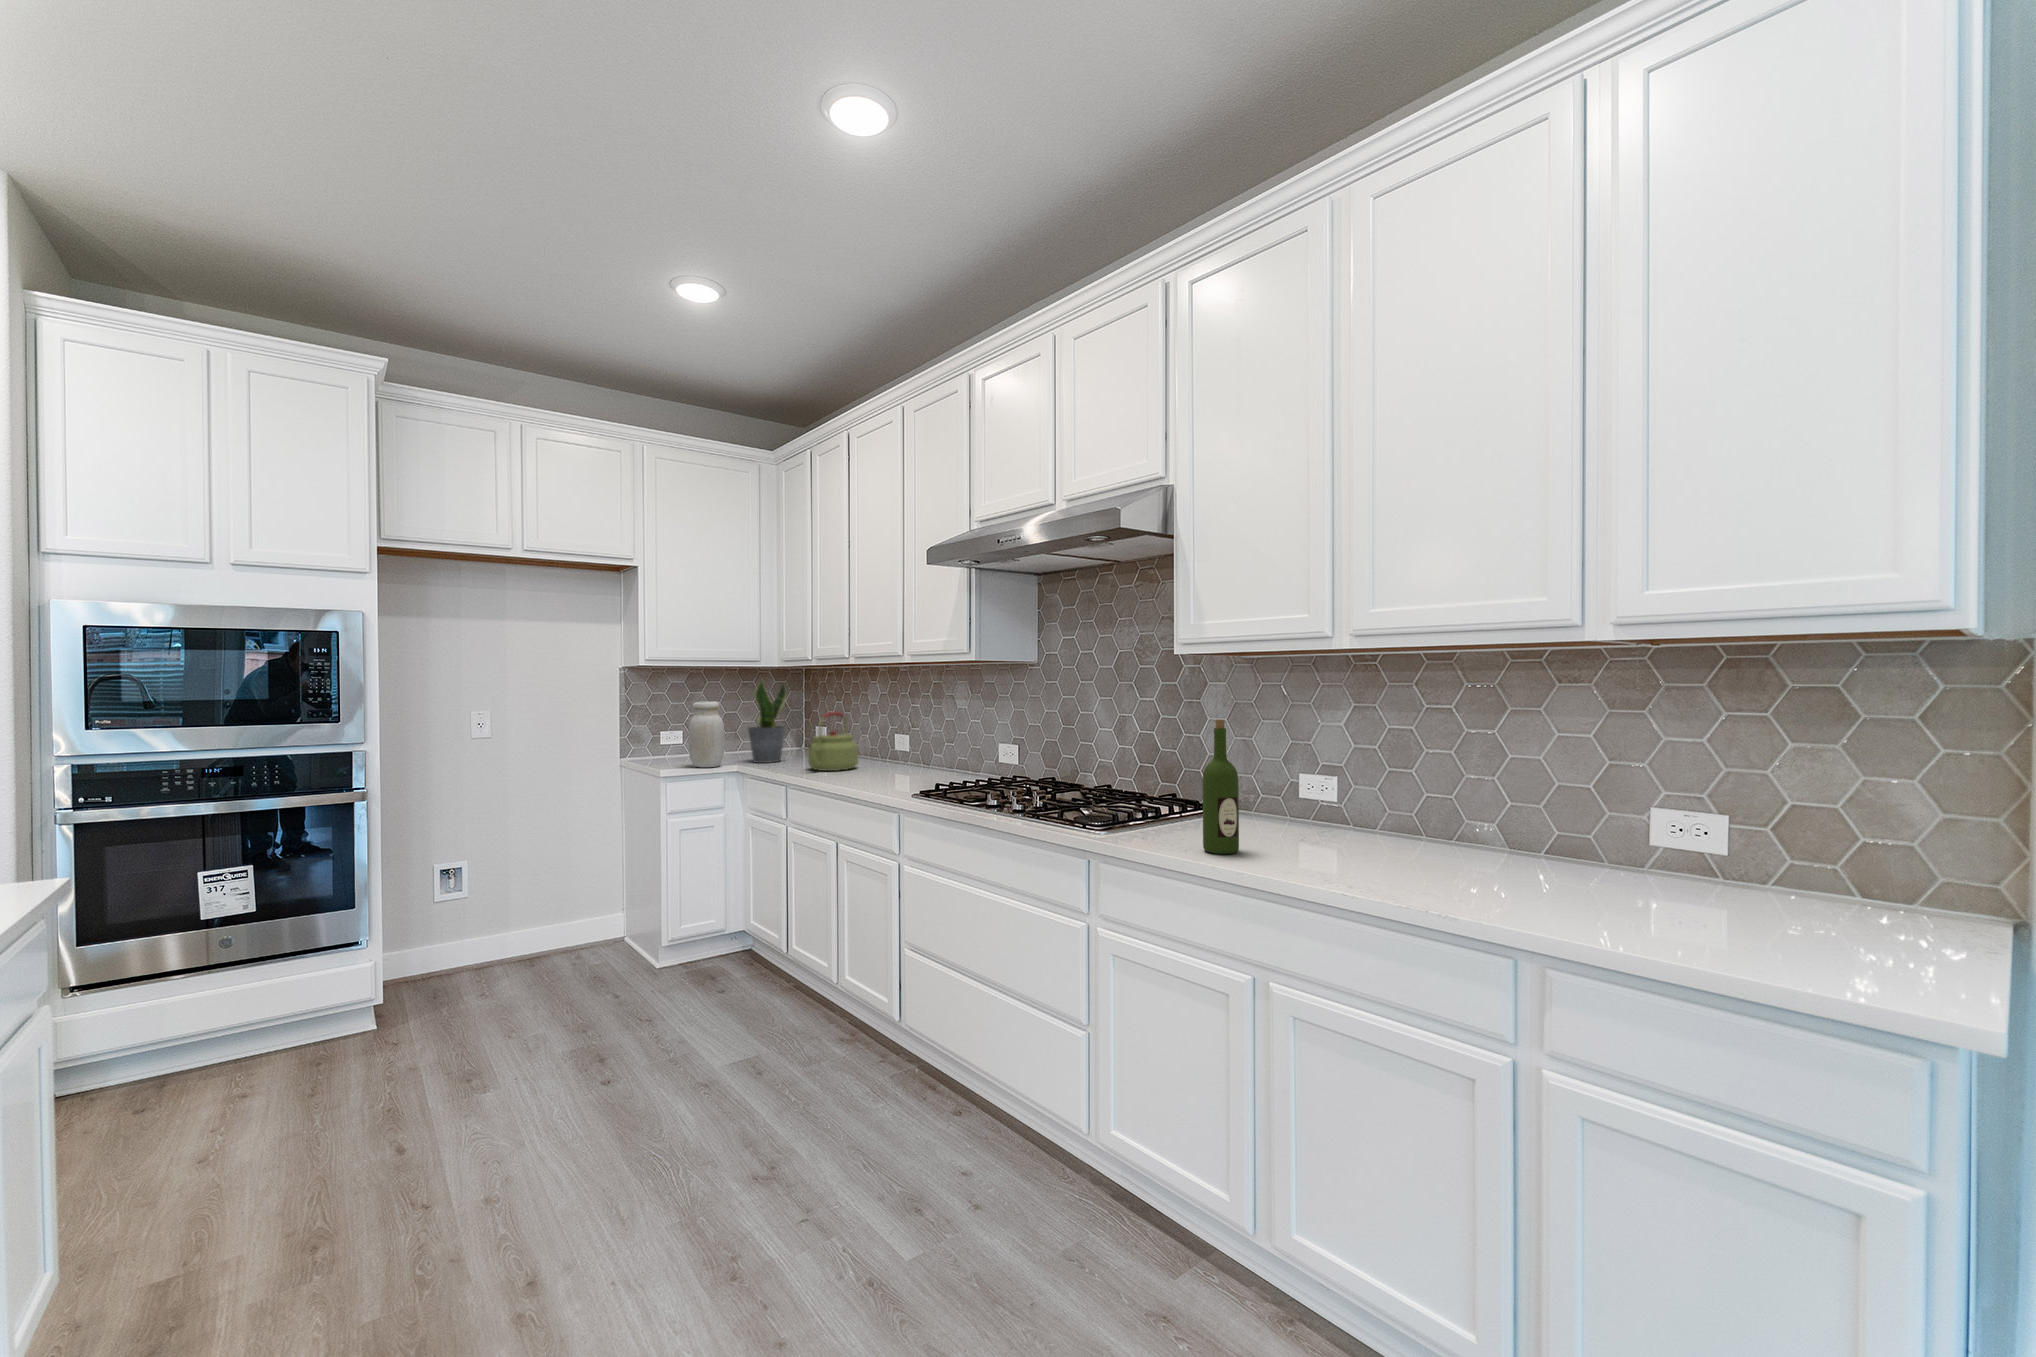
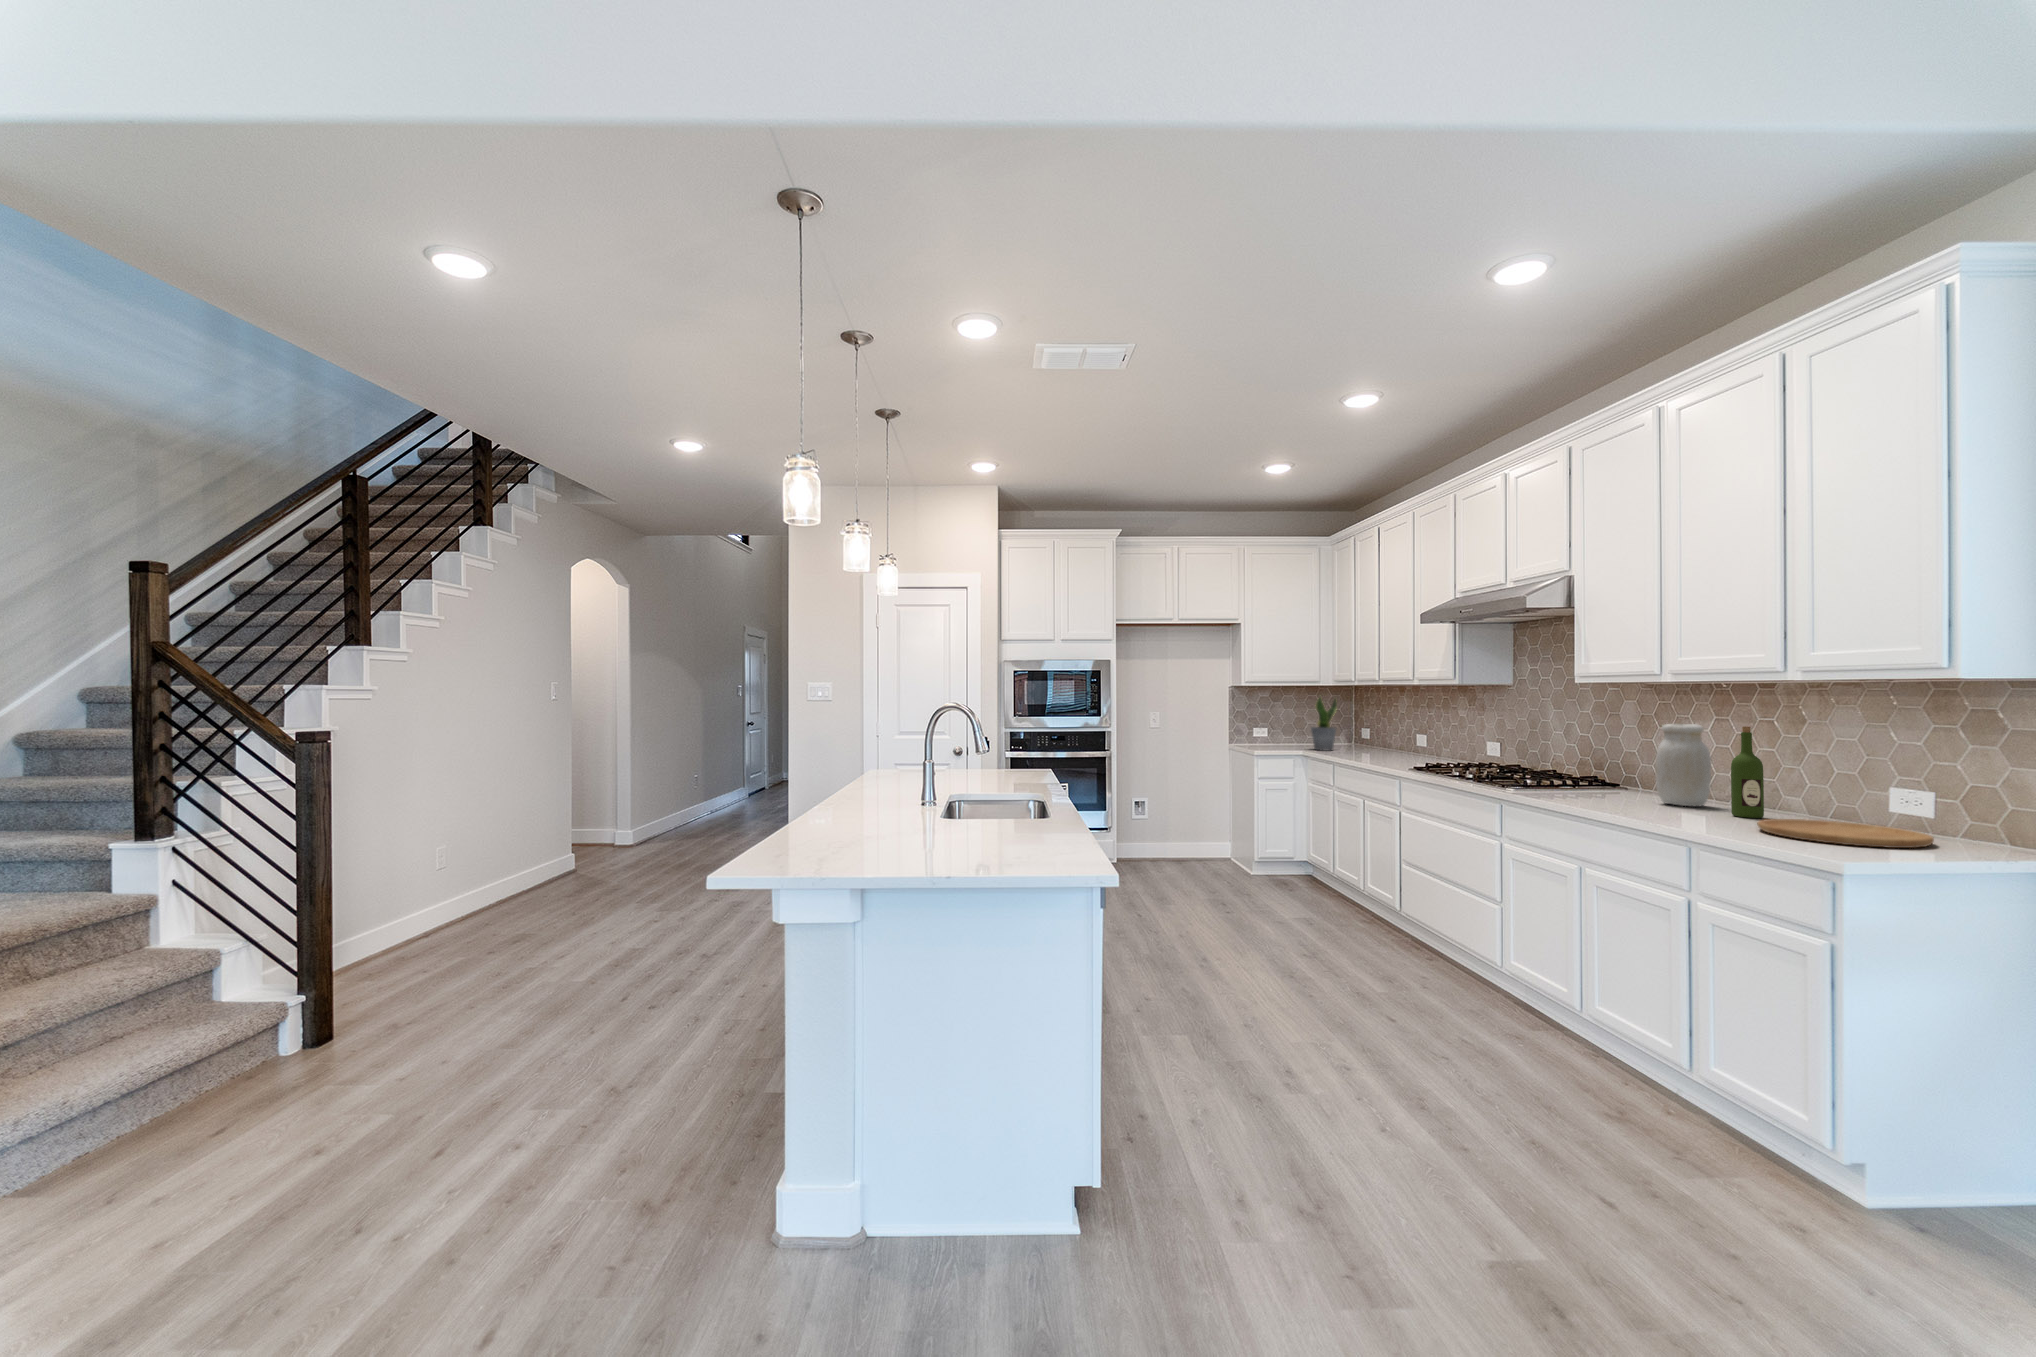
jar: present [688,701,725,767] -> present [1655,724,1711,806]
kettle: present [808,712,858,771] -> none [1348,718,1385,757]
wine bottle: present [1203,720,1239,854] -> present [1731,726,1764,818]
cutting board: none [1570,875,1846,947] -> present [1757,819,1934,848]

